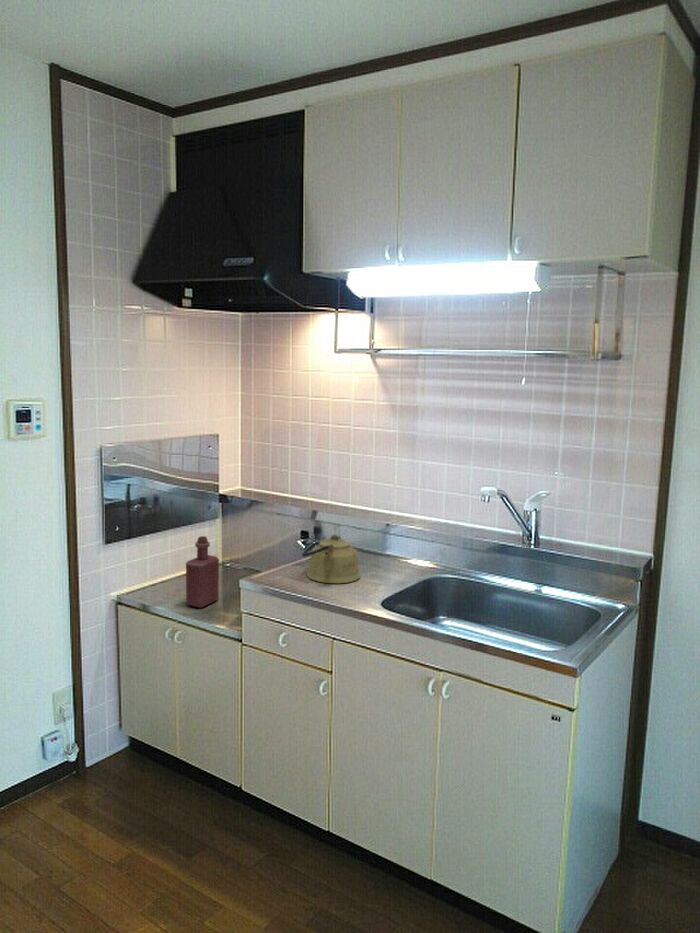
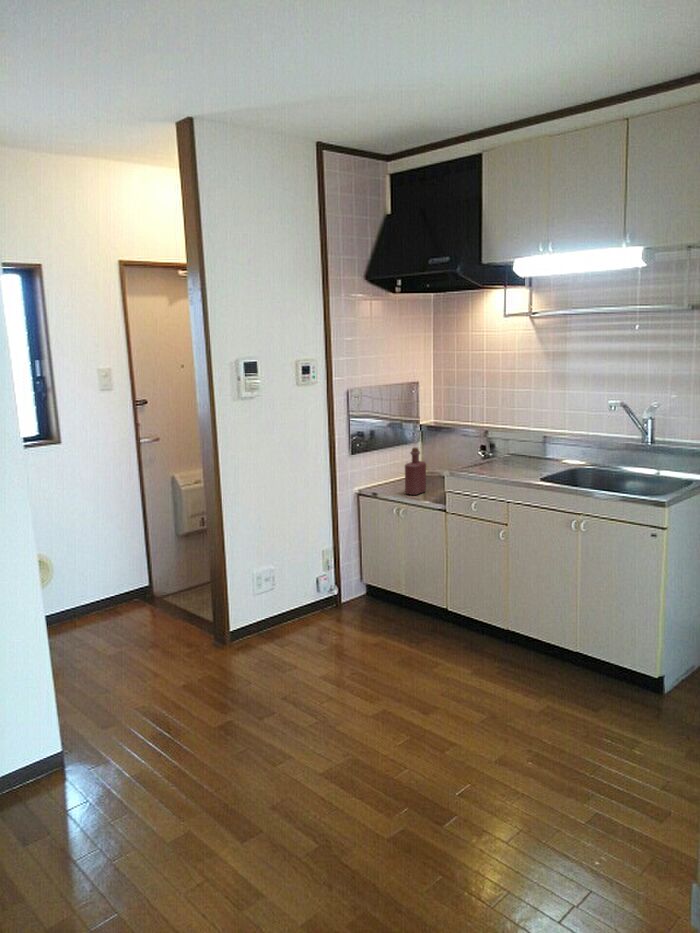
kettle: present [302,535,360,583] -> none [486,440,526,471]

